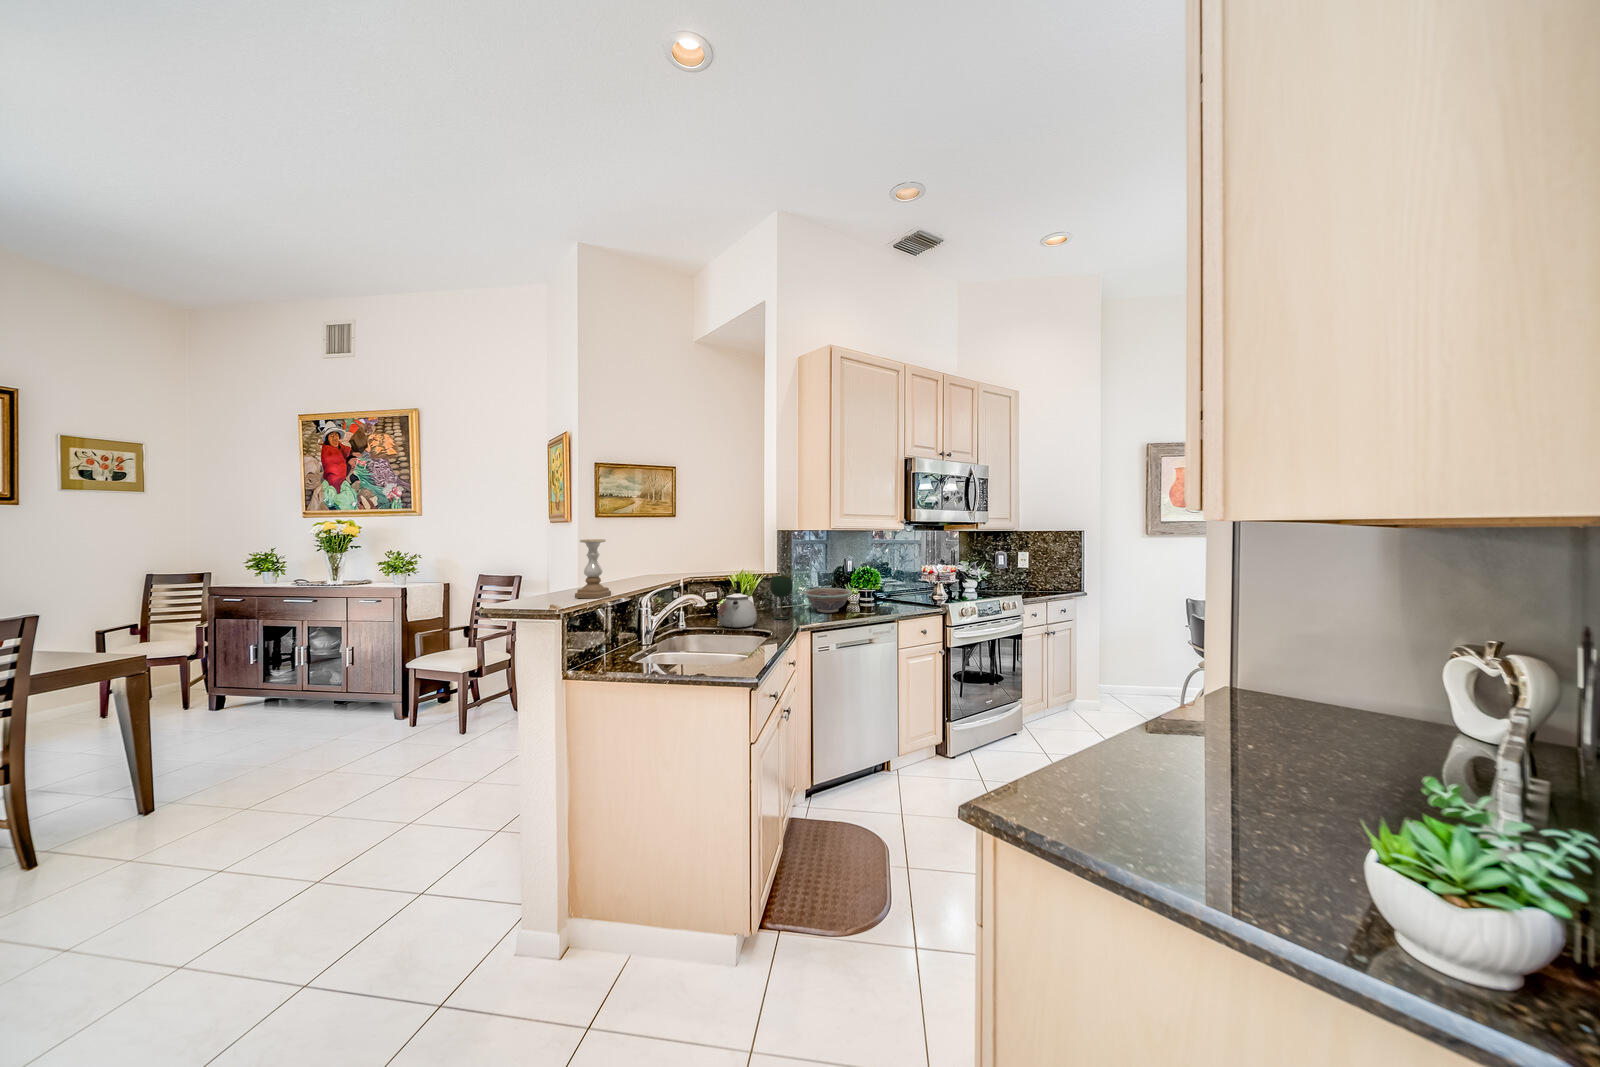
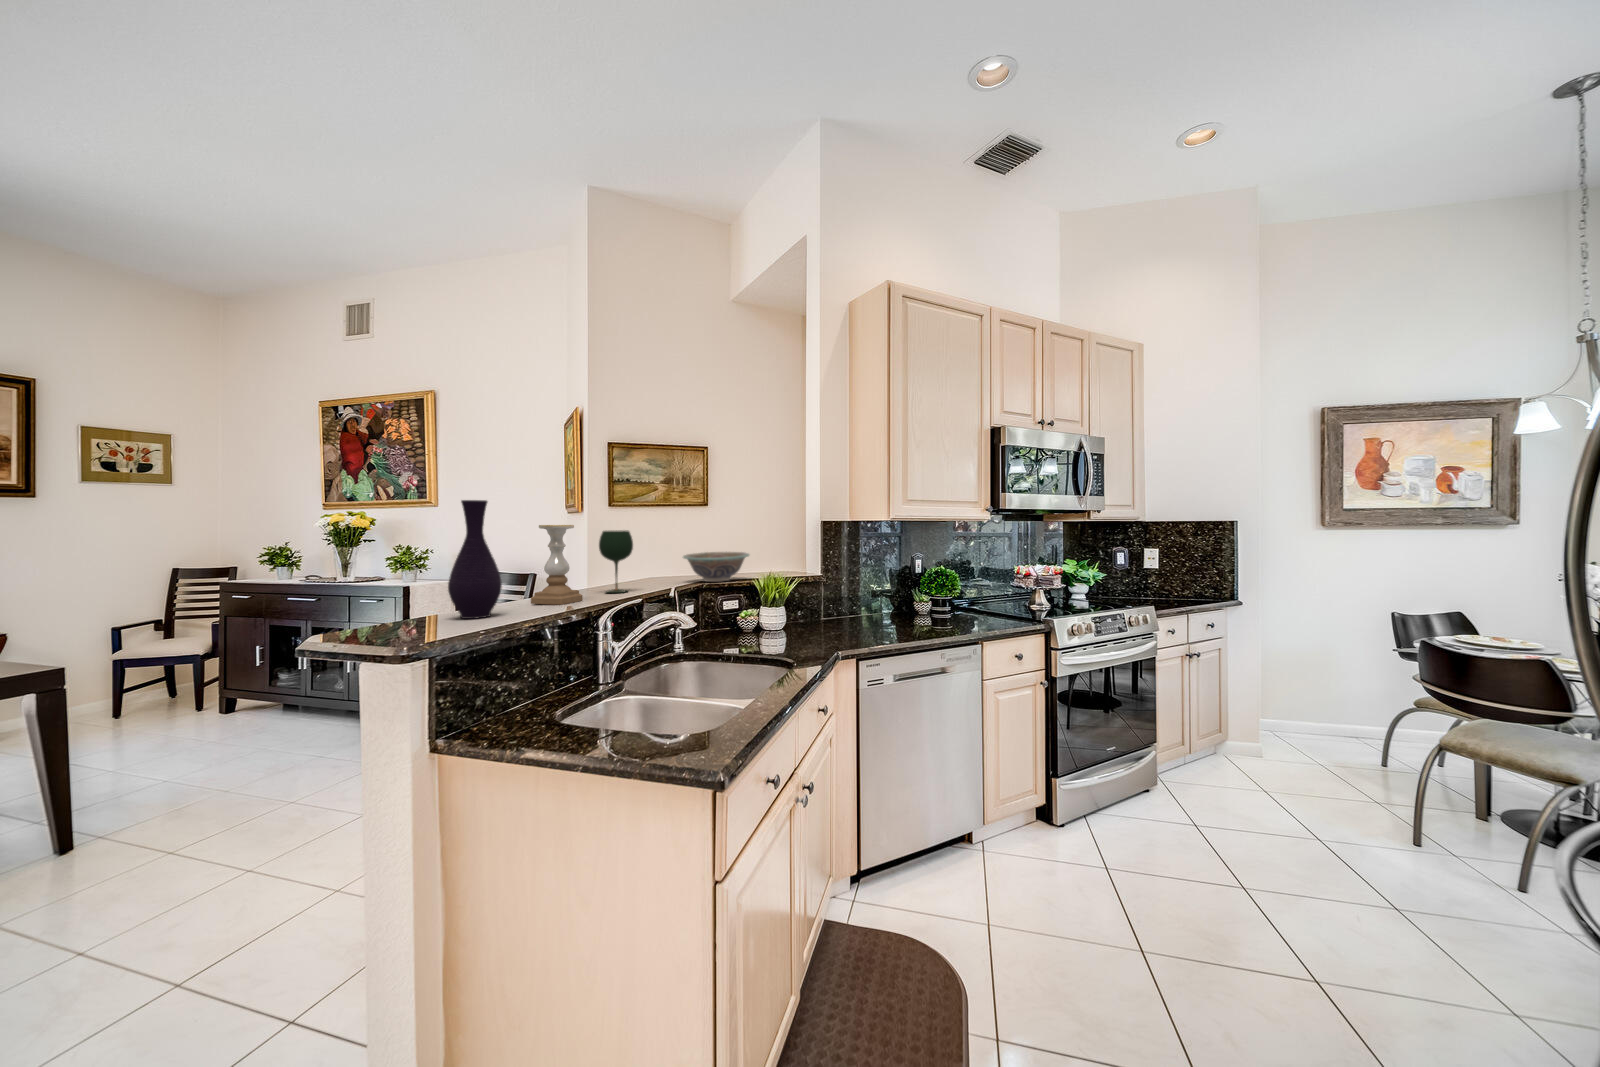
vase: none [531,525,568,608] -> present [448,500,502,619]
wine glass: present [770,576,793,619] -> present [599,530,633,593]
kettle: present [718,581,757,628] -> none [734,583,786,646]
decorative bowl: present [803,588,853,613] -> present [683,552,749,582]

